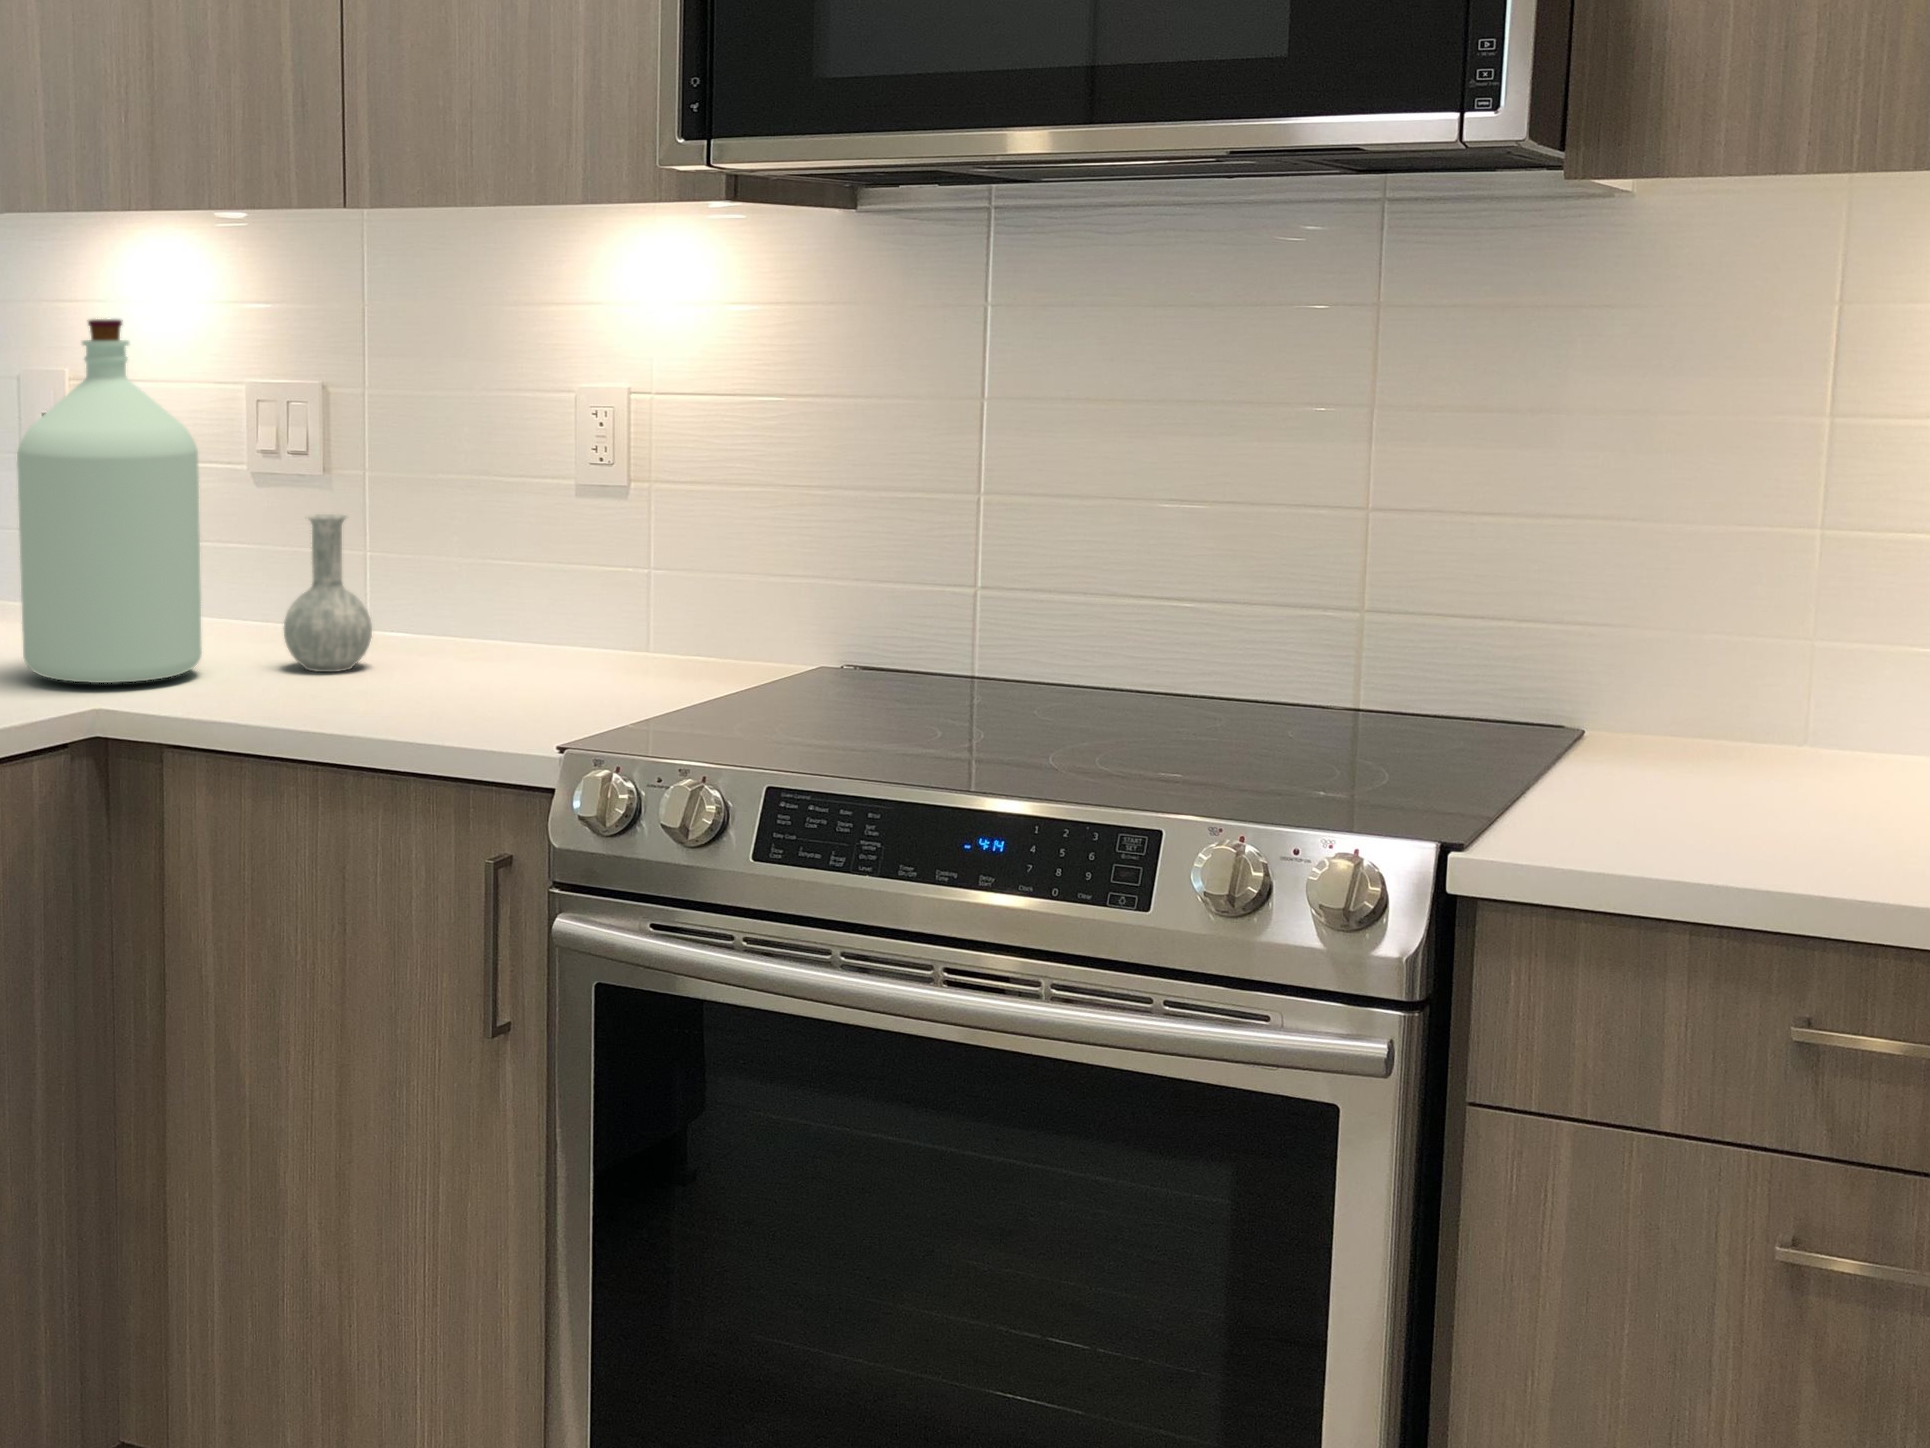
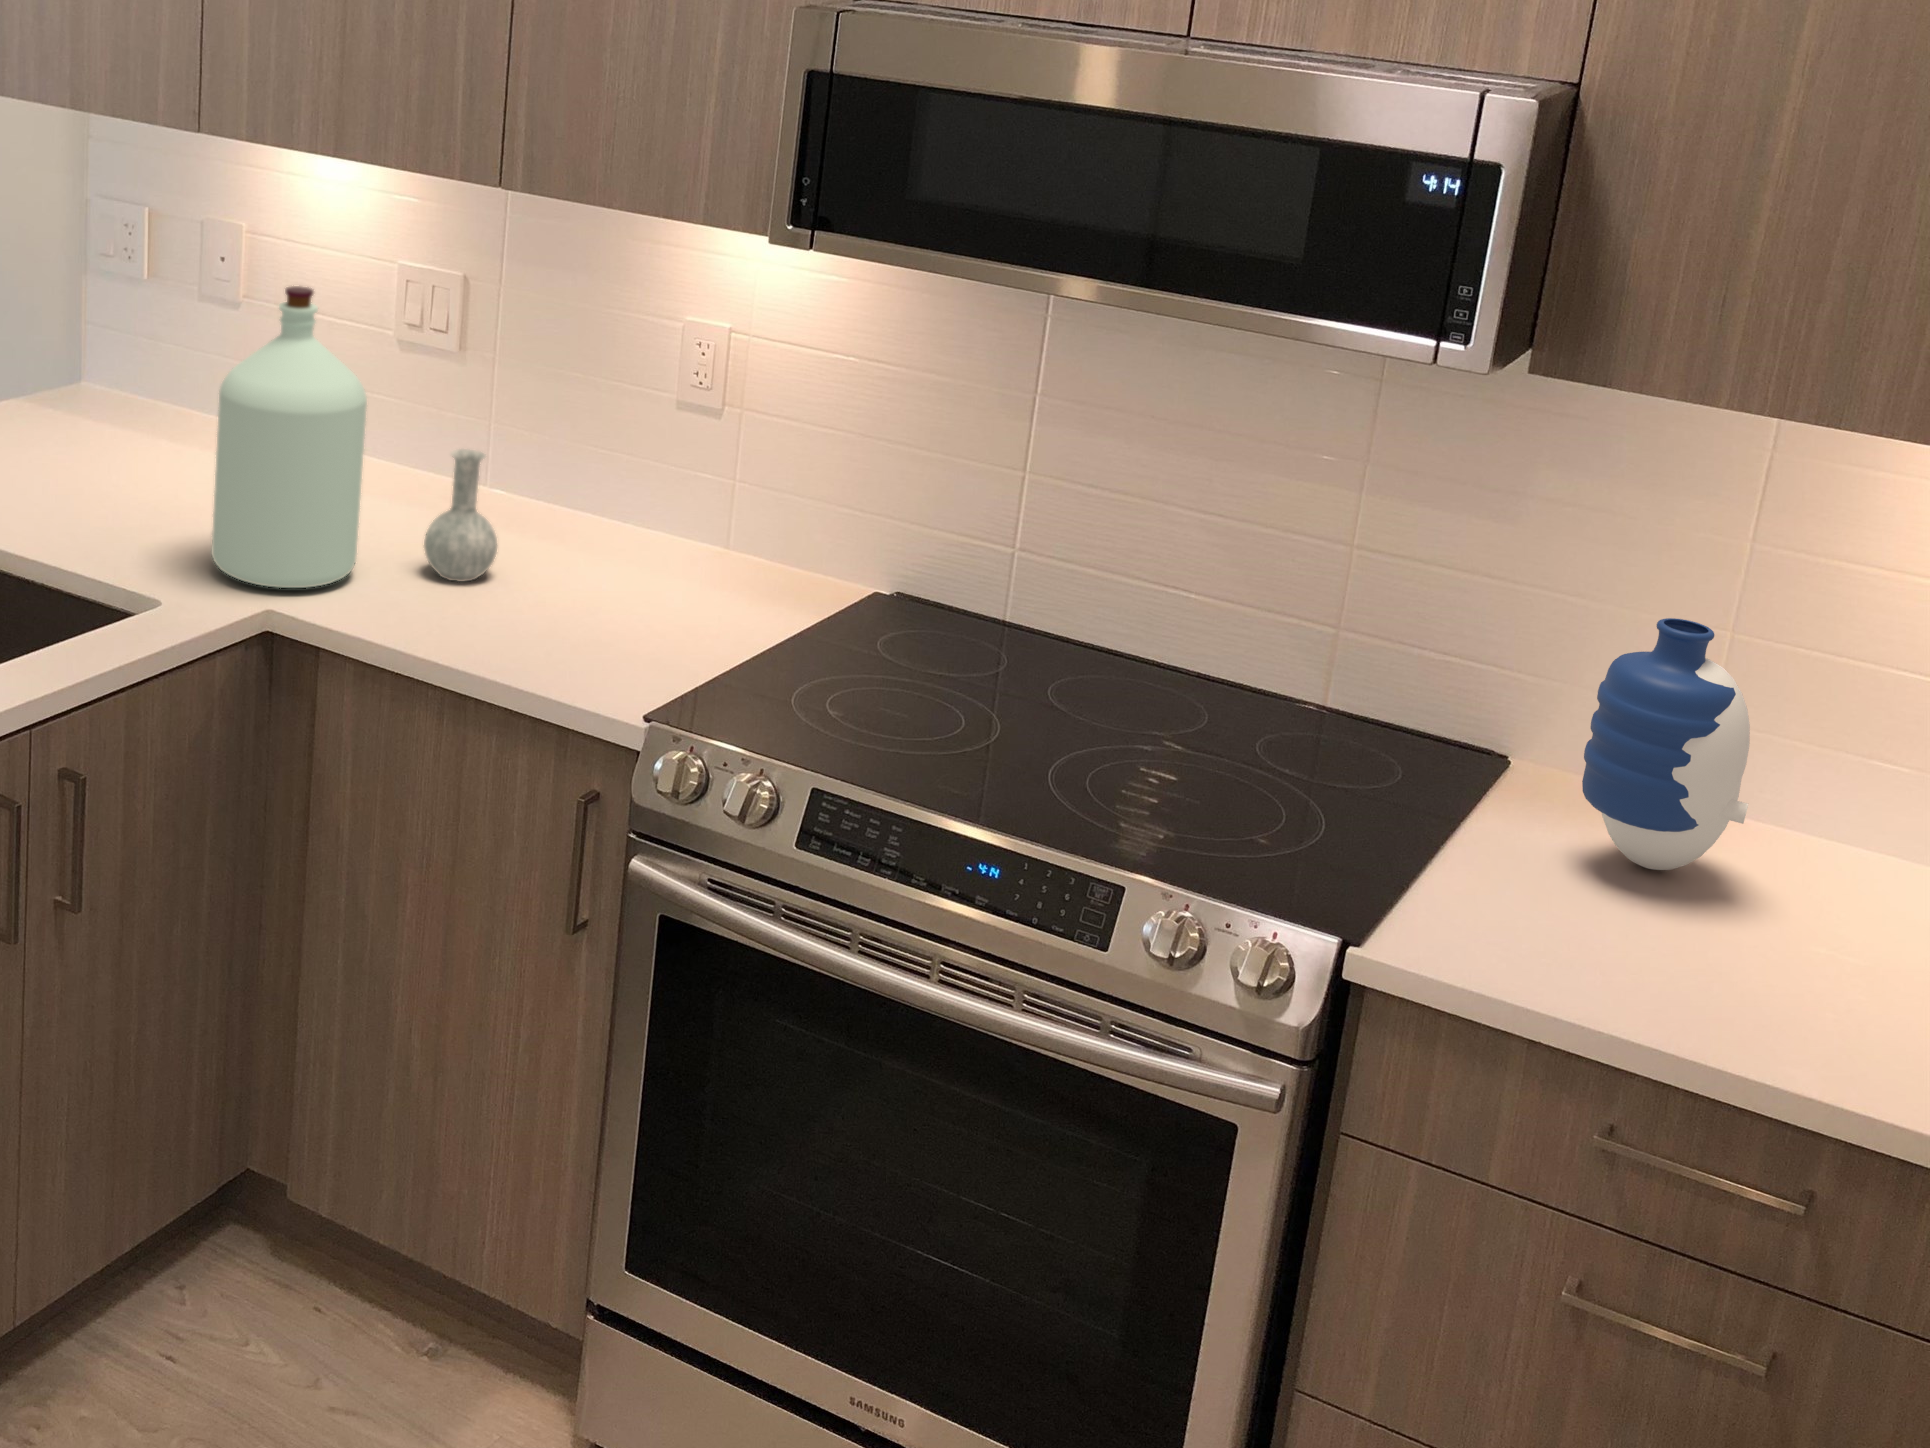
vase: none [1689,458,1893,777] -> present [1582,618,1750,870]

